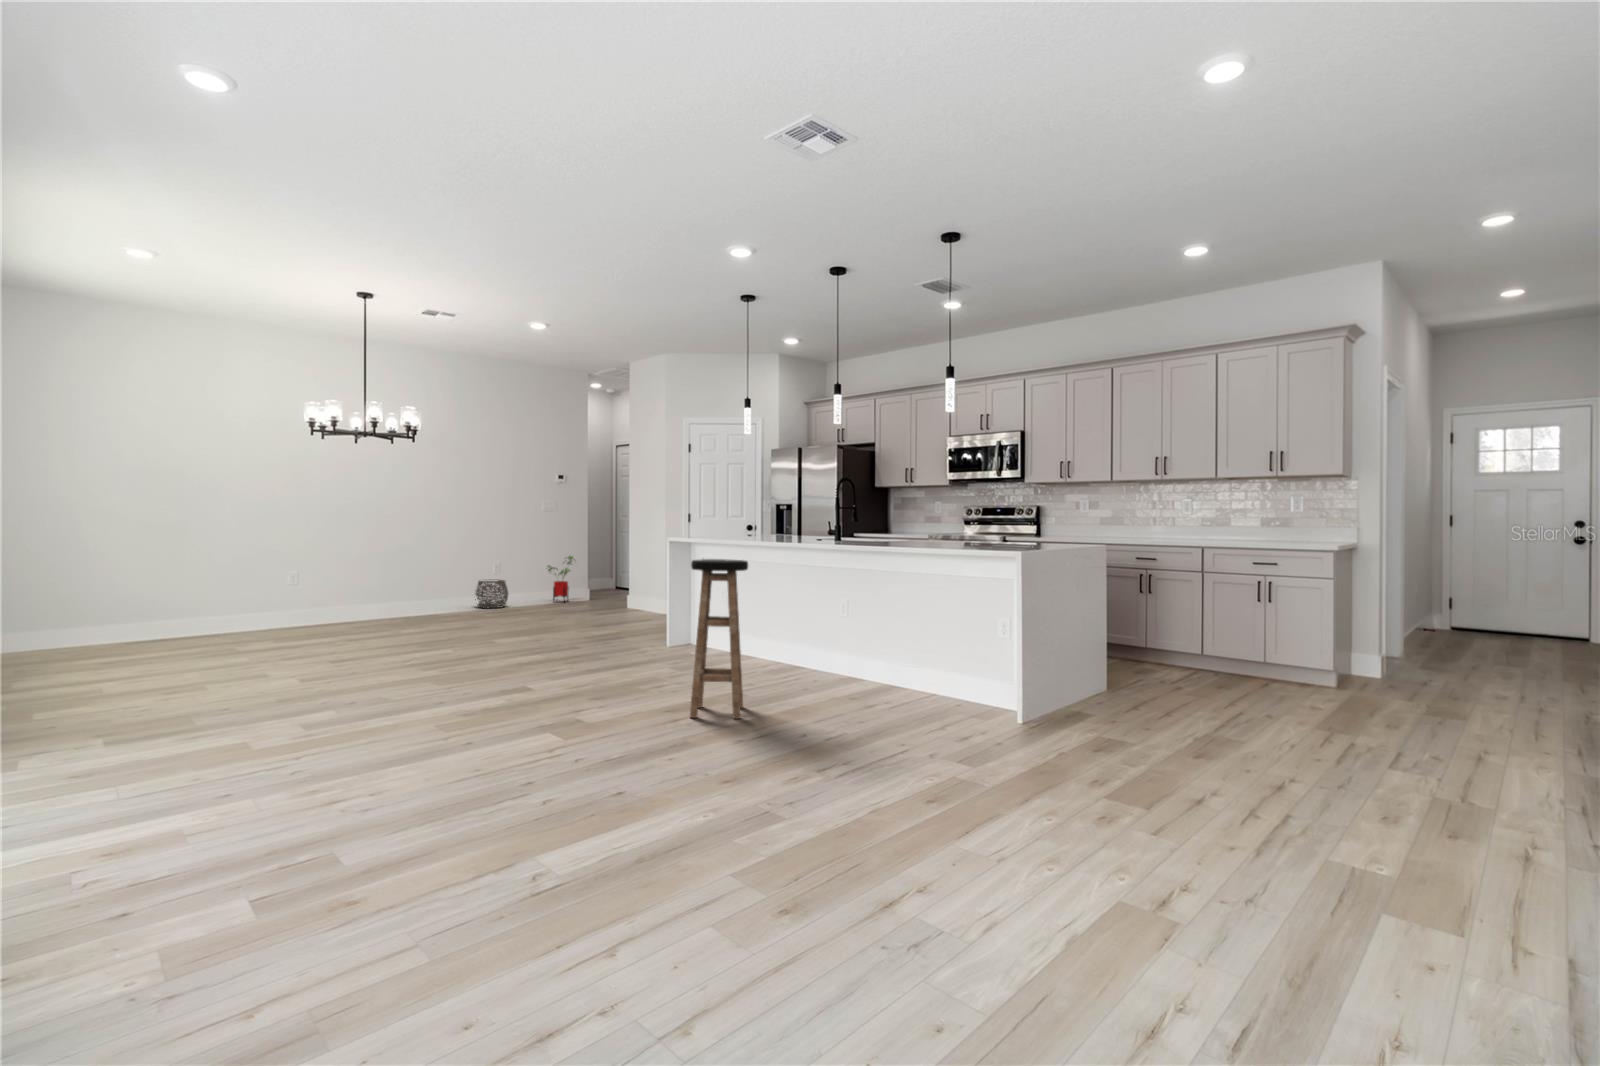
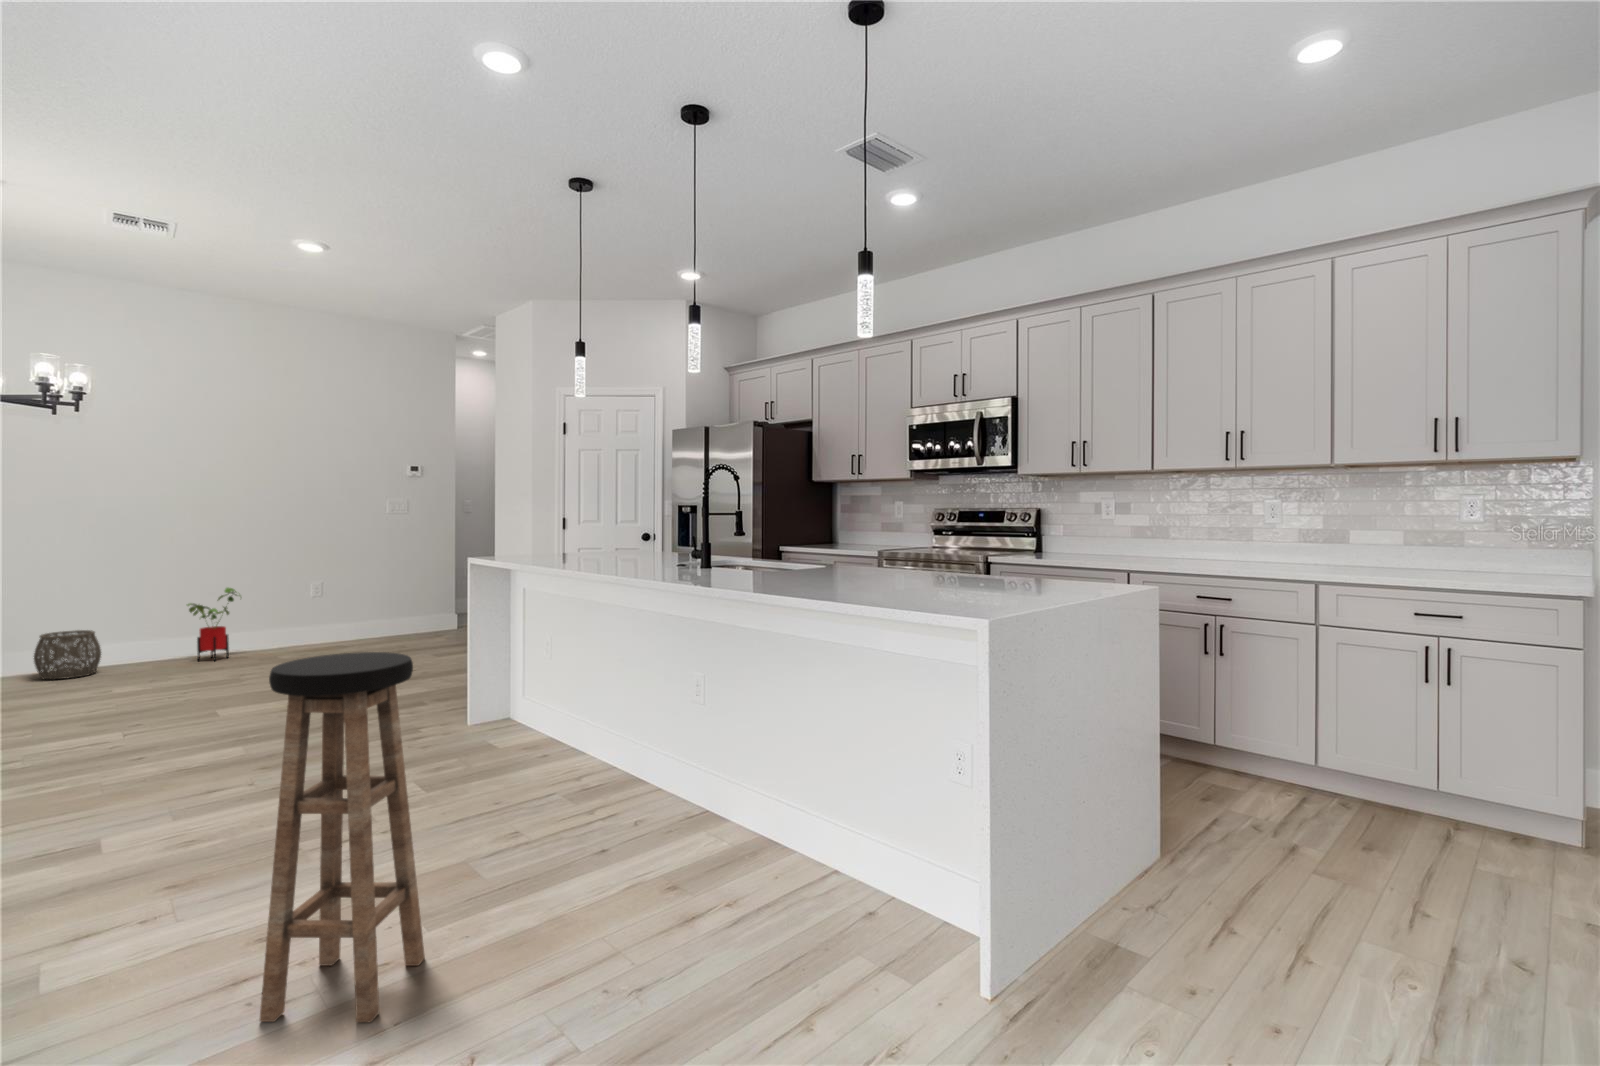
house plant: present [548,556,575,602] -> present [187,588,240,661]
woven basket: present [475,580,508,608] -> present [34,630,101,679]

